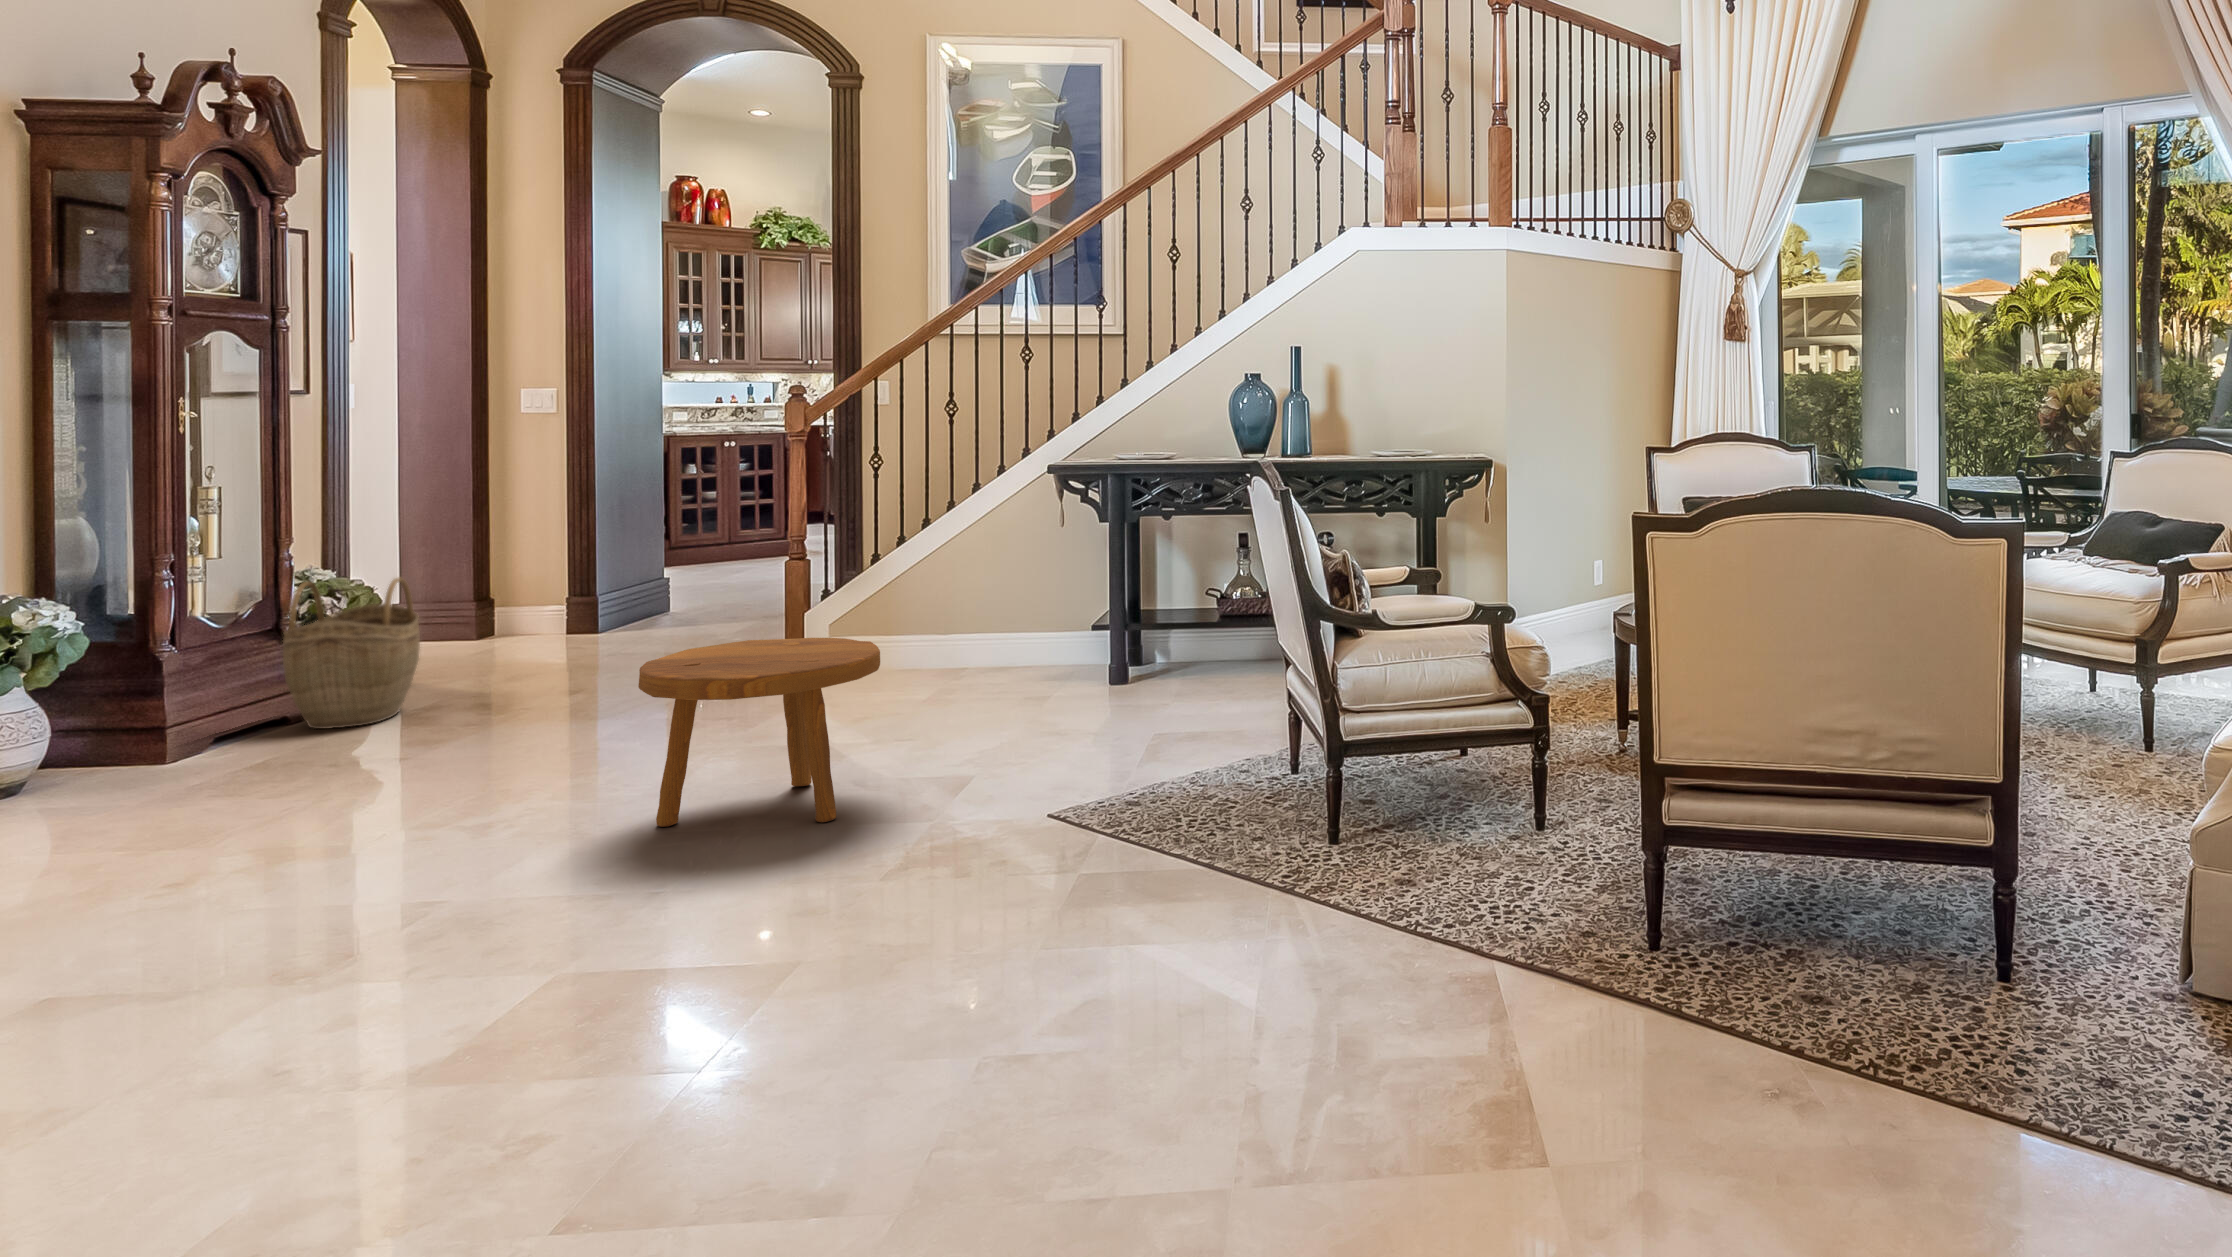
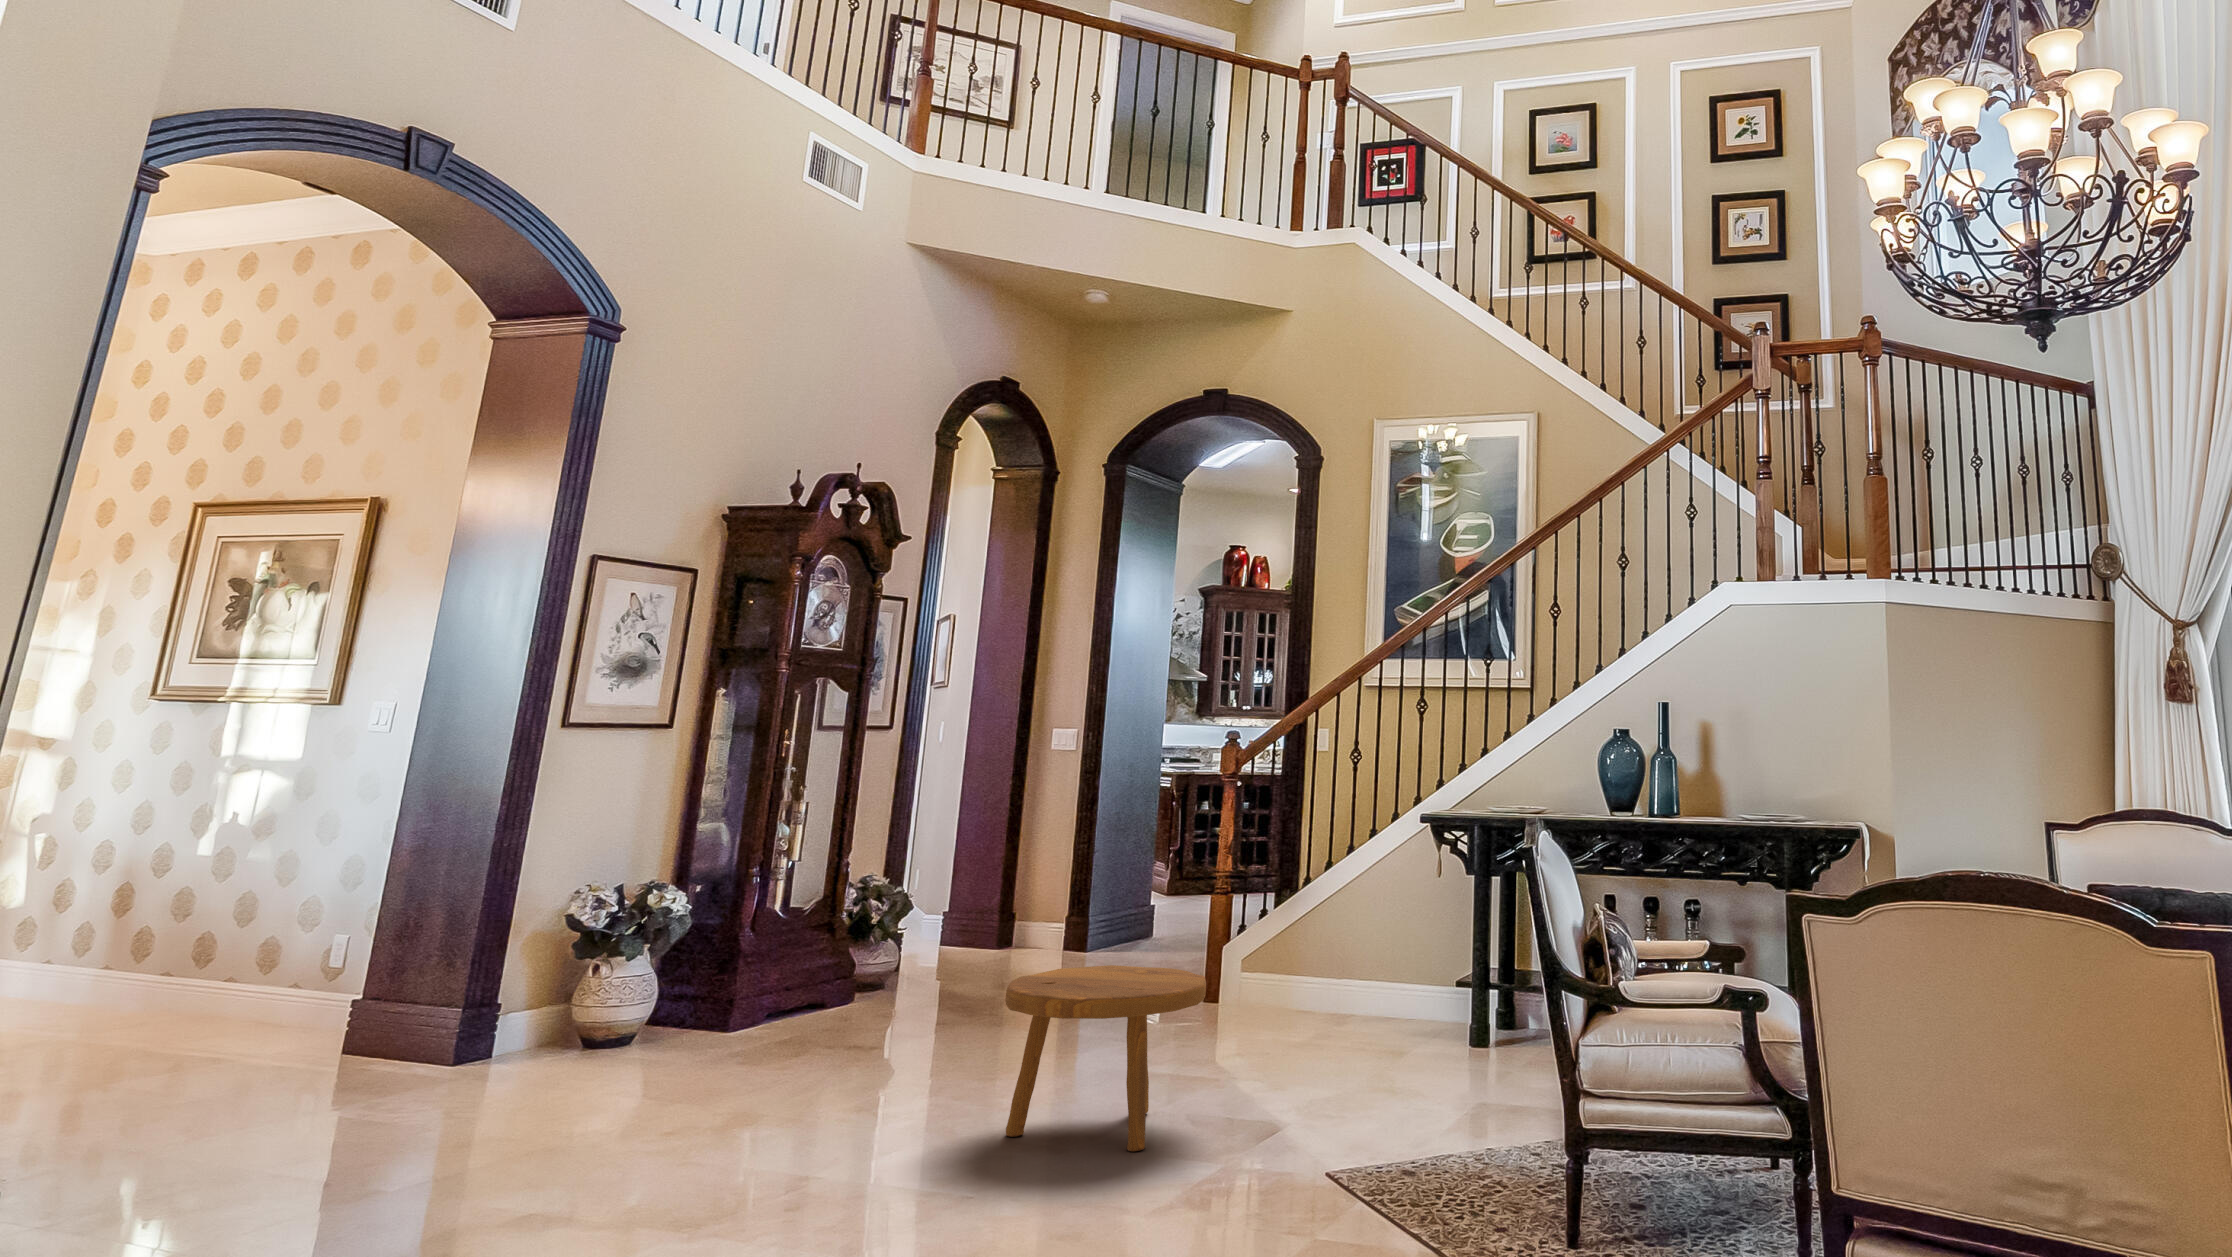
woven basket: present [283,578,420,729] -> none [824,887,927,1017]

